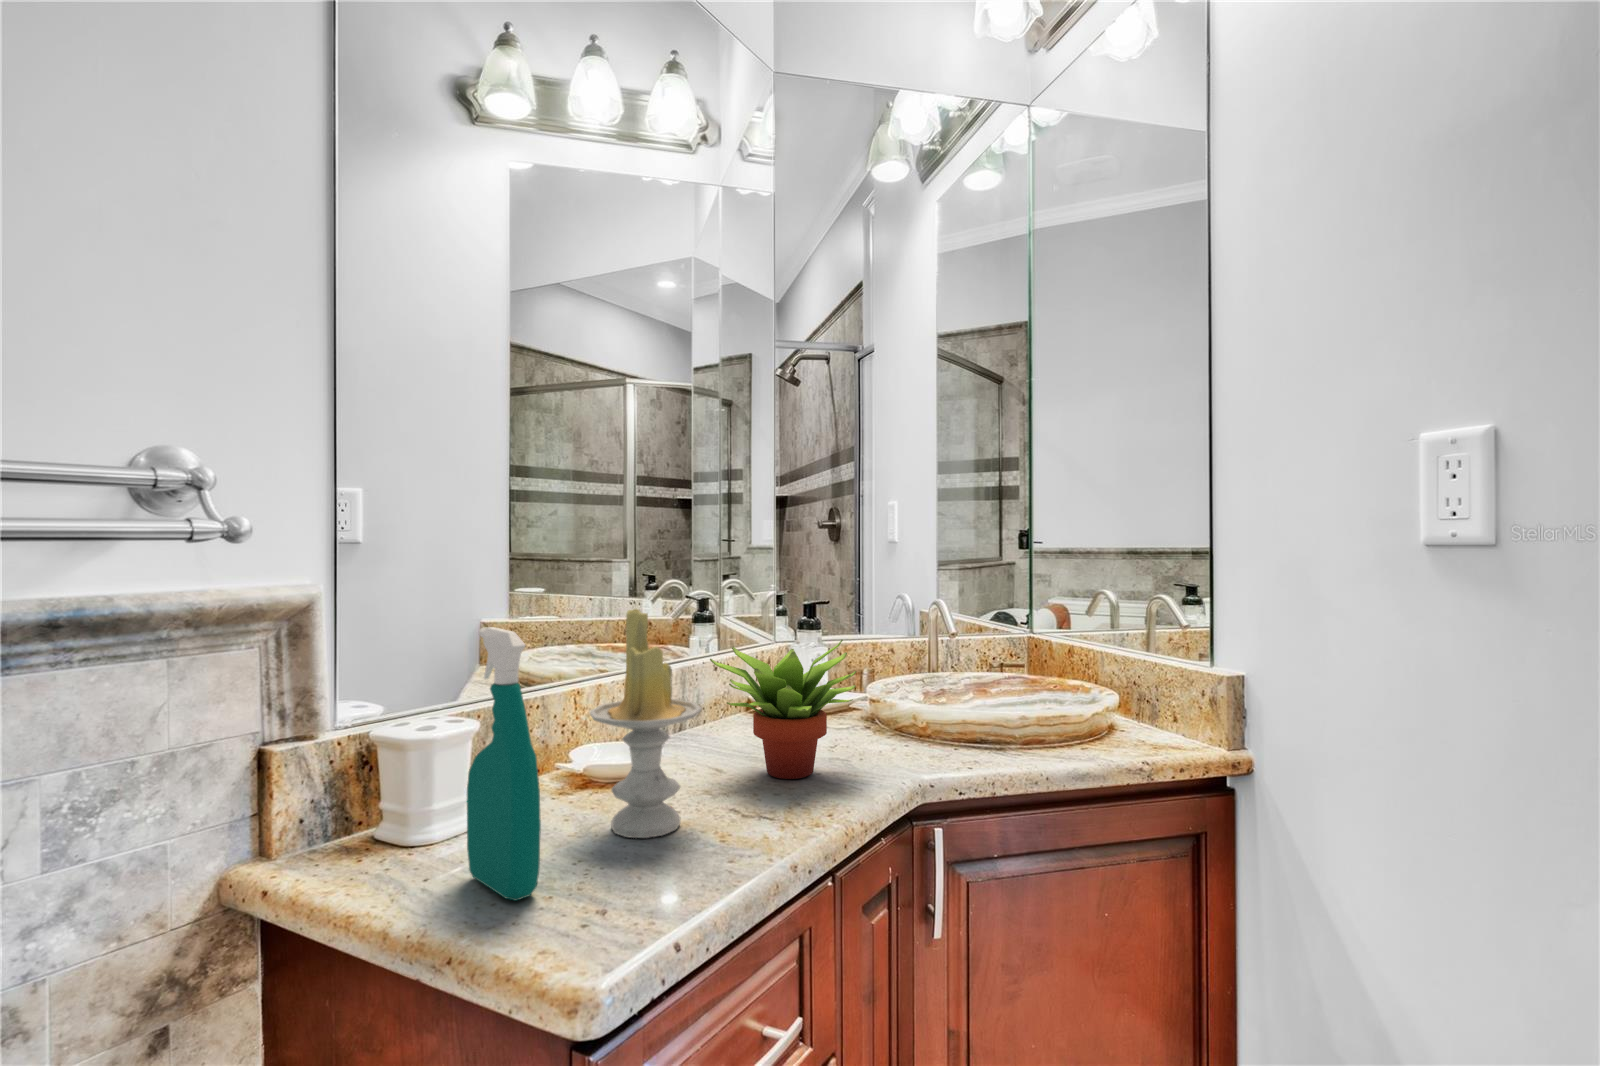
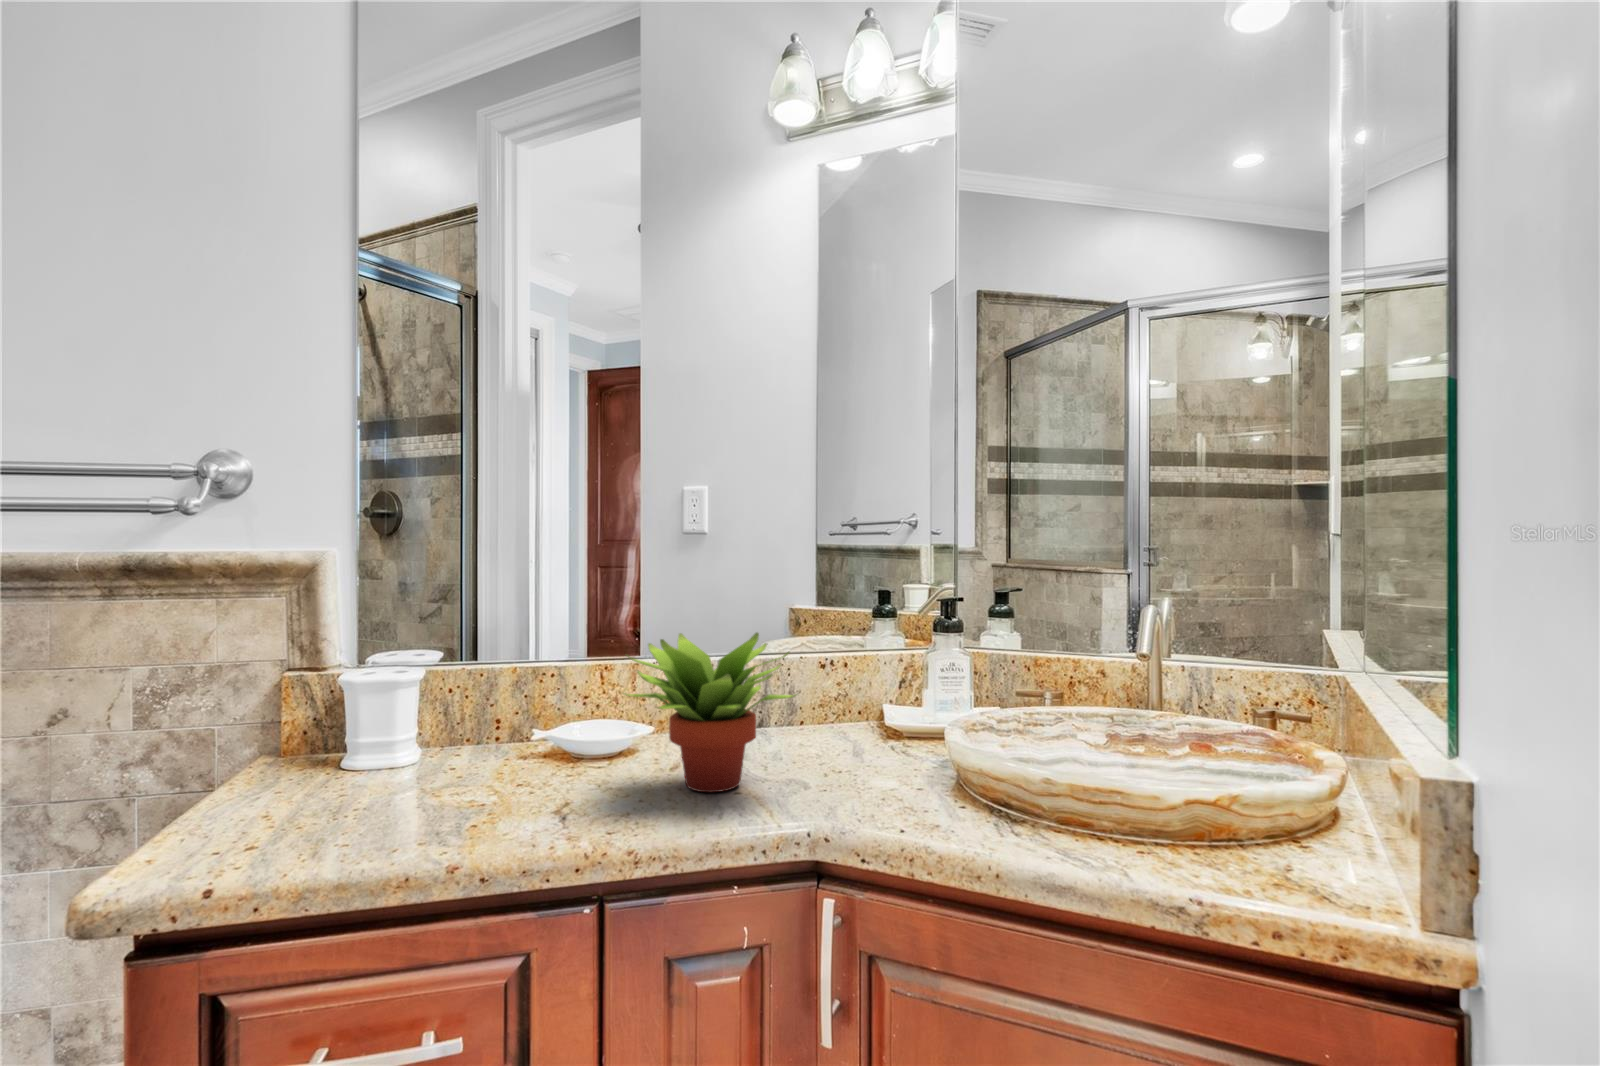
candle: present [590,609,701,838] -> none [421,580,539,807]
spray bottle: present [467,627,541,900] -> none [256,586,329,820]

